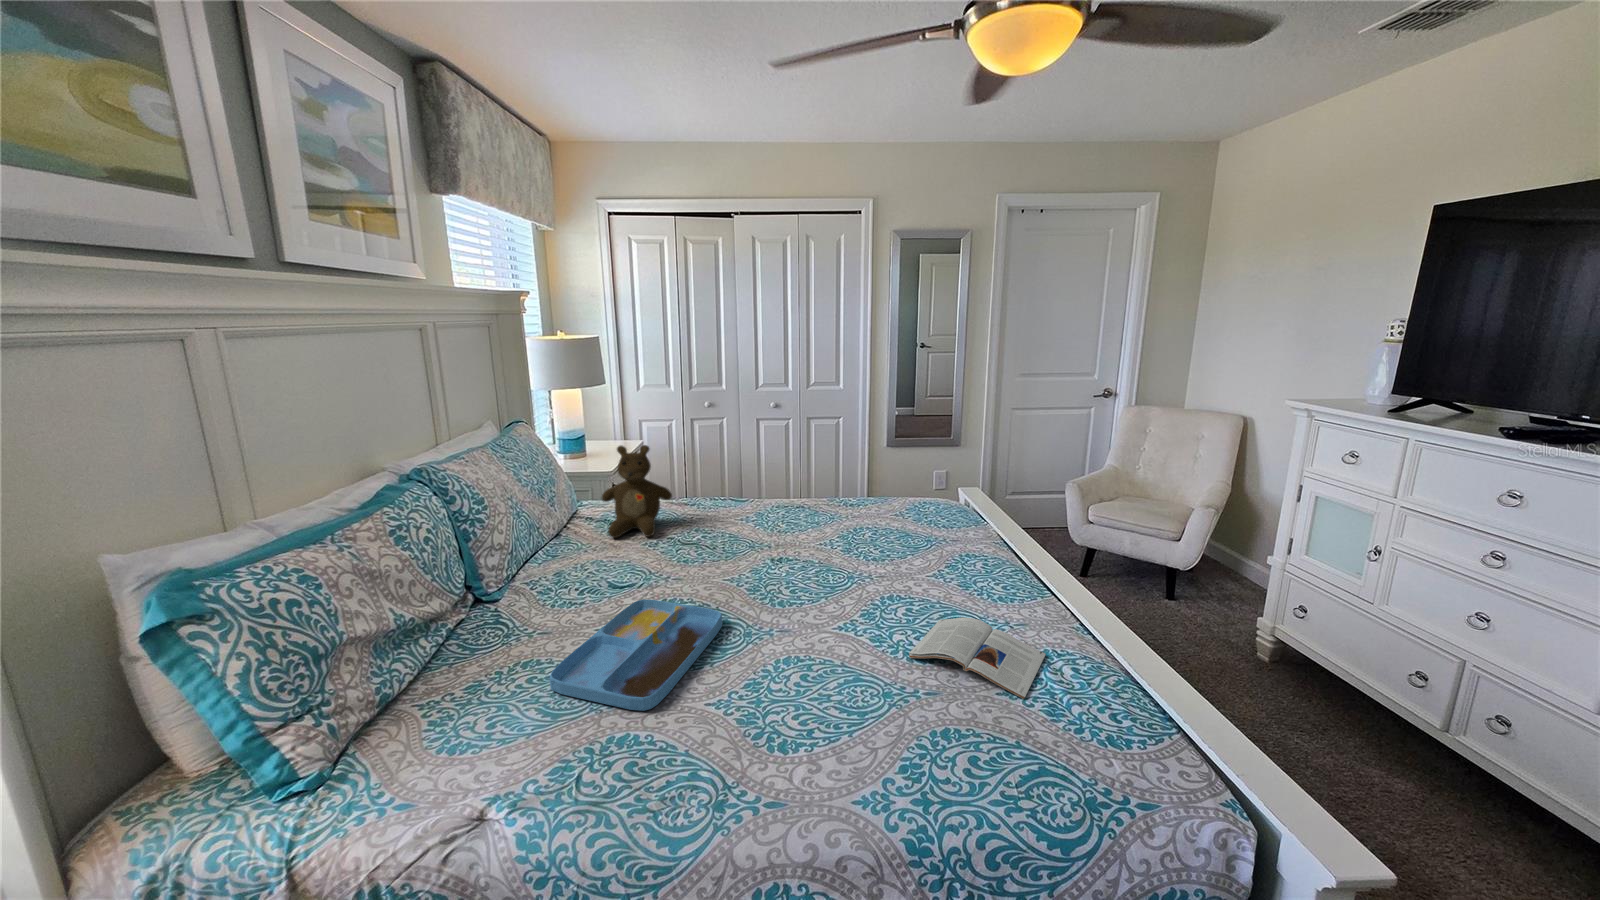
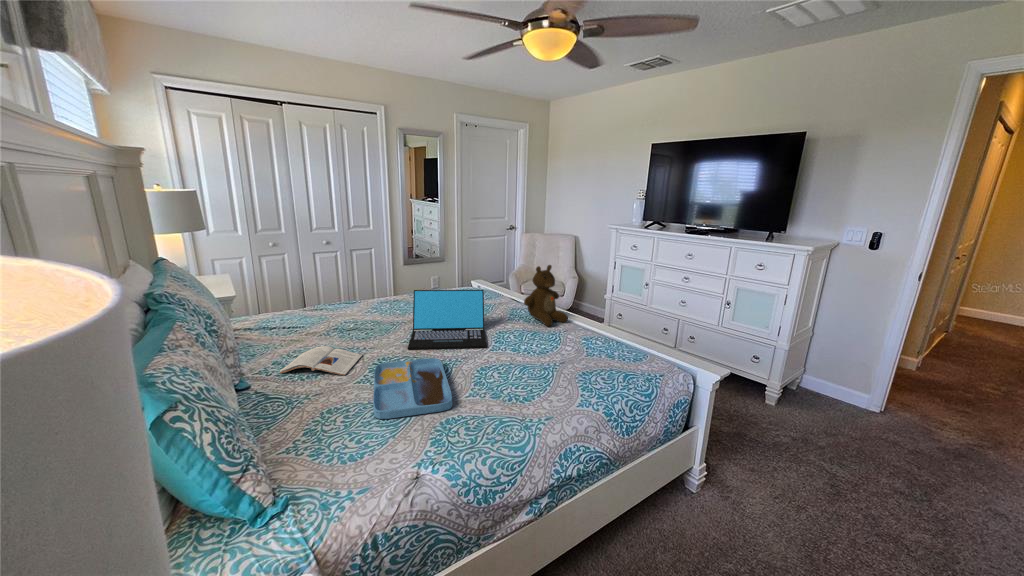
teddy bear: present [602,445,672,538] -> present [524,265,568,326]
laptop: none [715,492,870,613] -> present [408,290,487,350]
magazine: present [909,617,1046,699] -> present [280,346,362,376]

